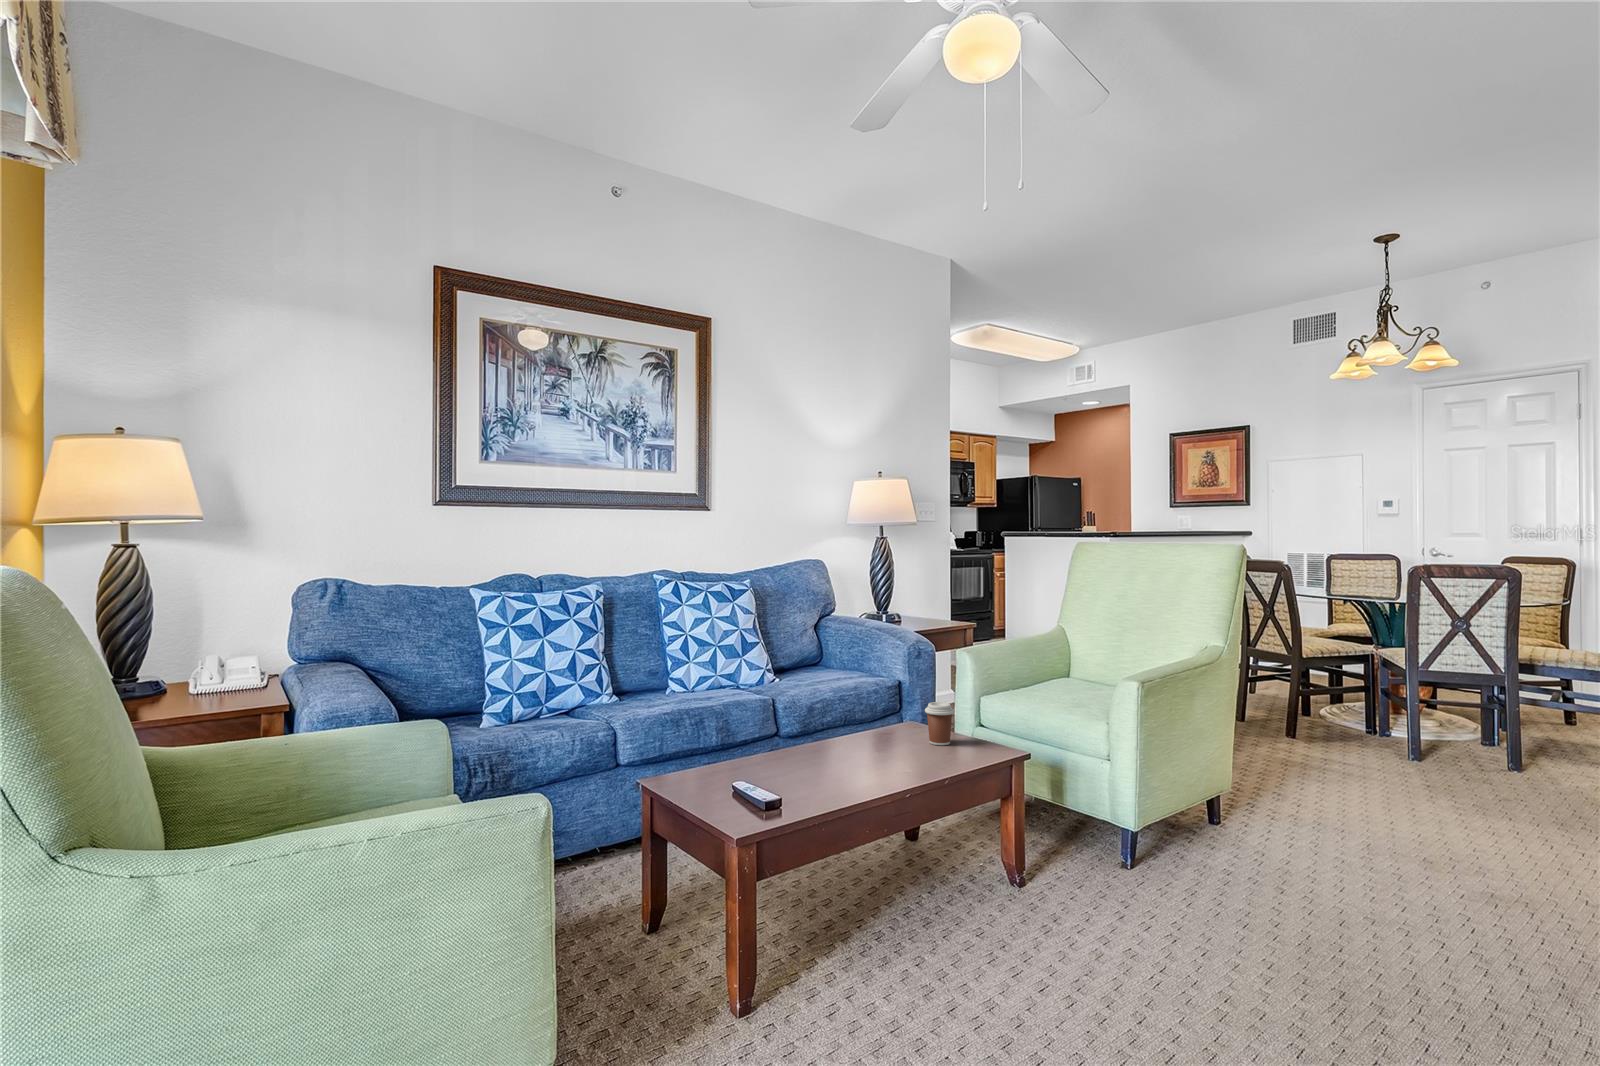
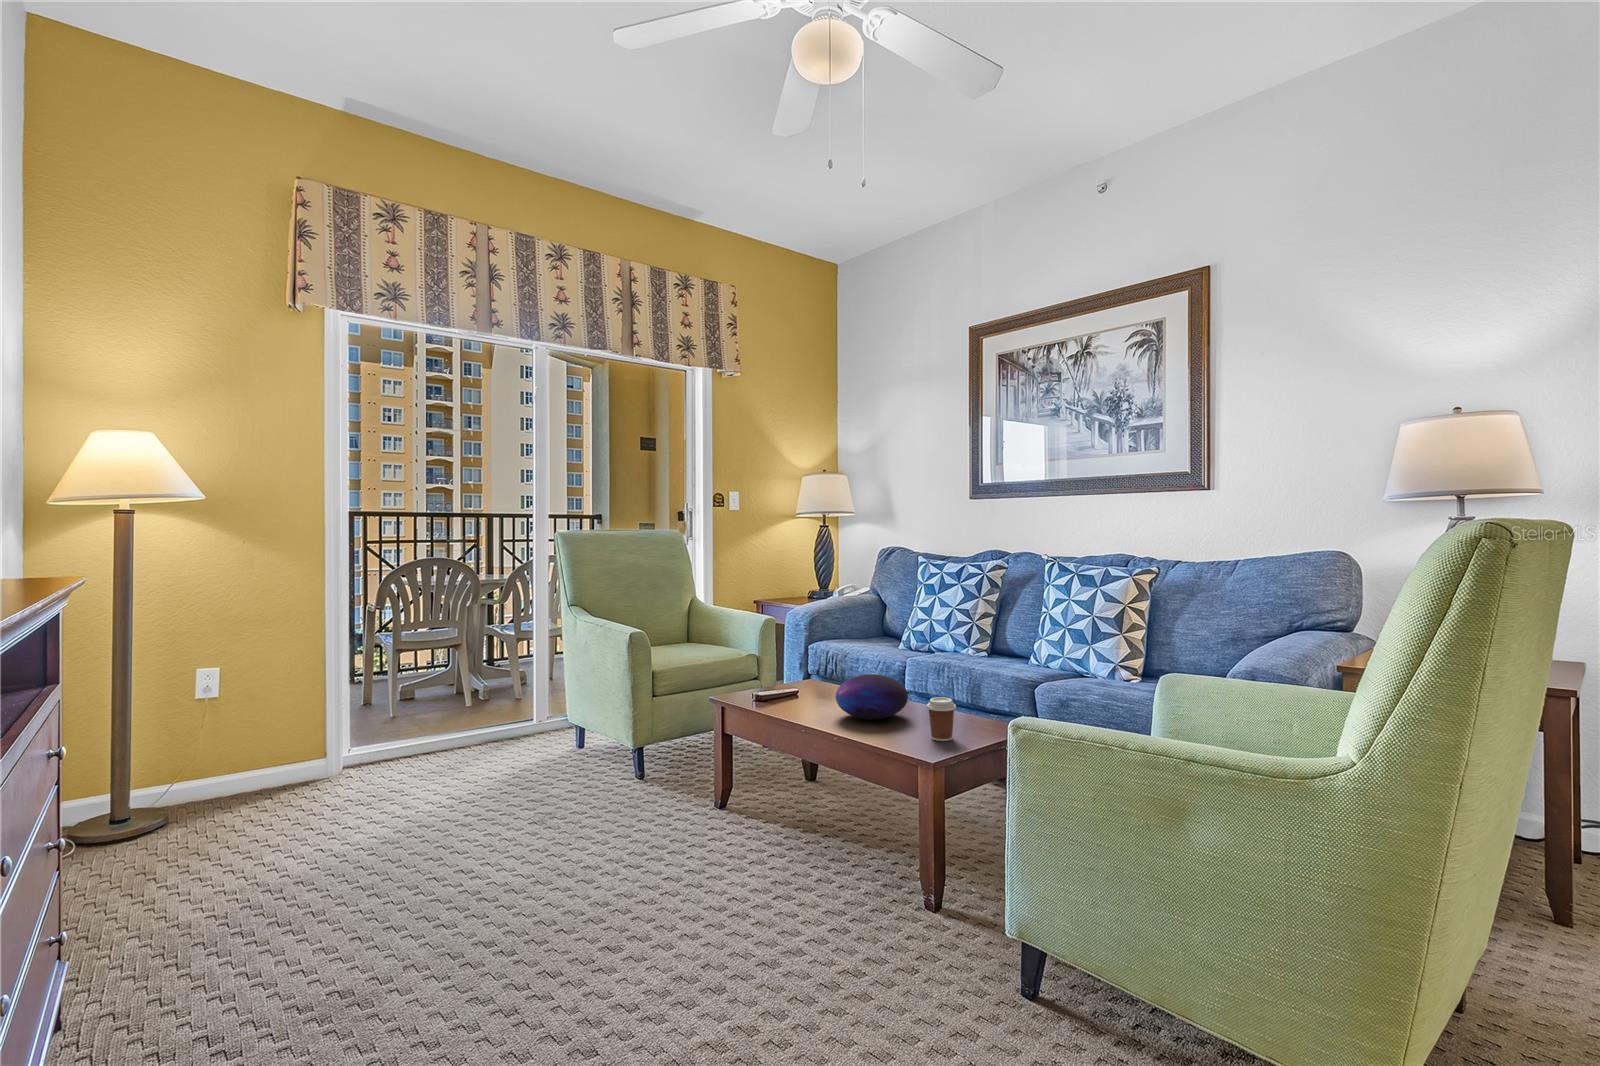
decorative orb: none [811,709,897,763] -> present [835,674,908,719]

